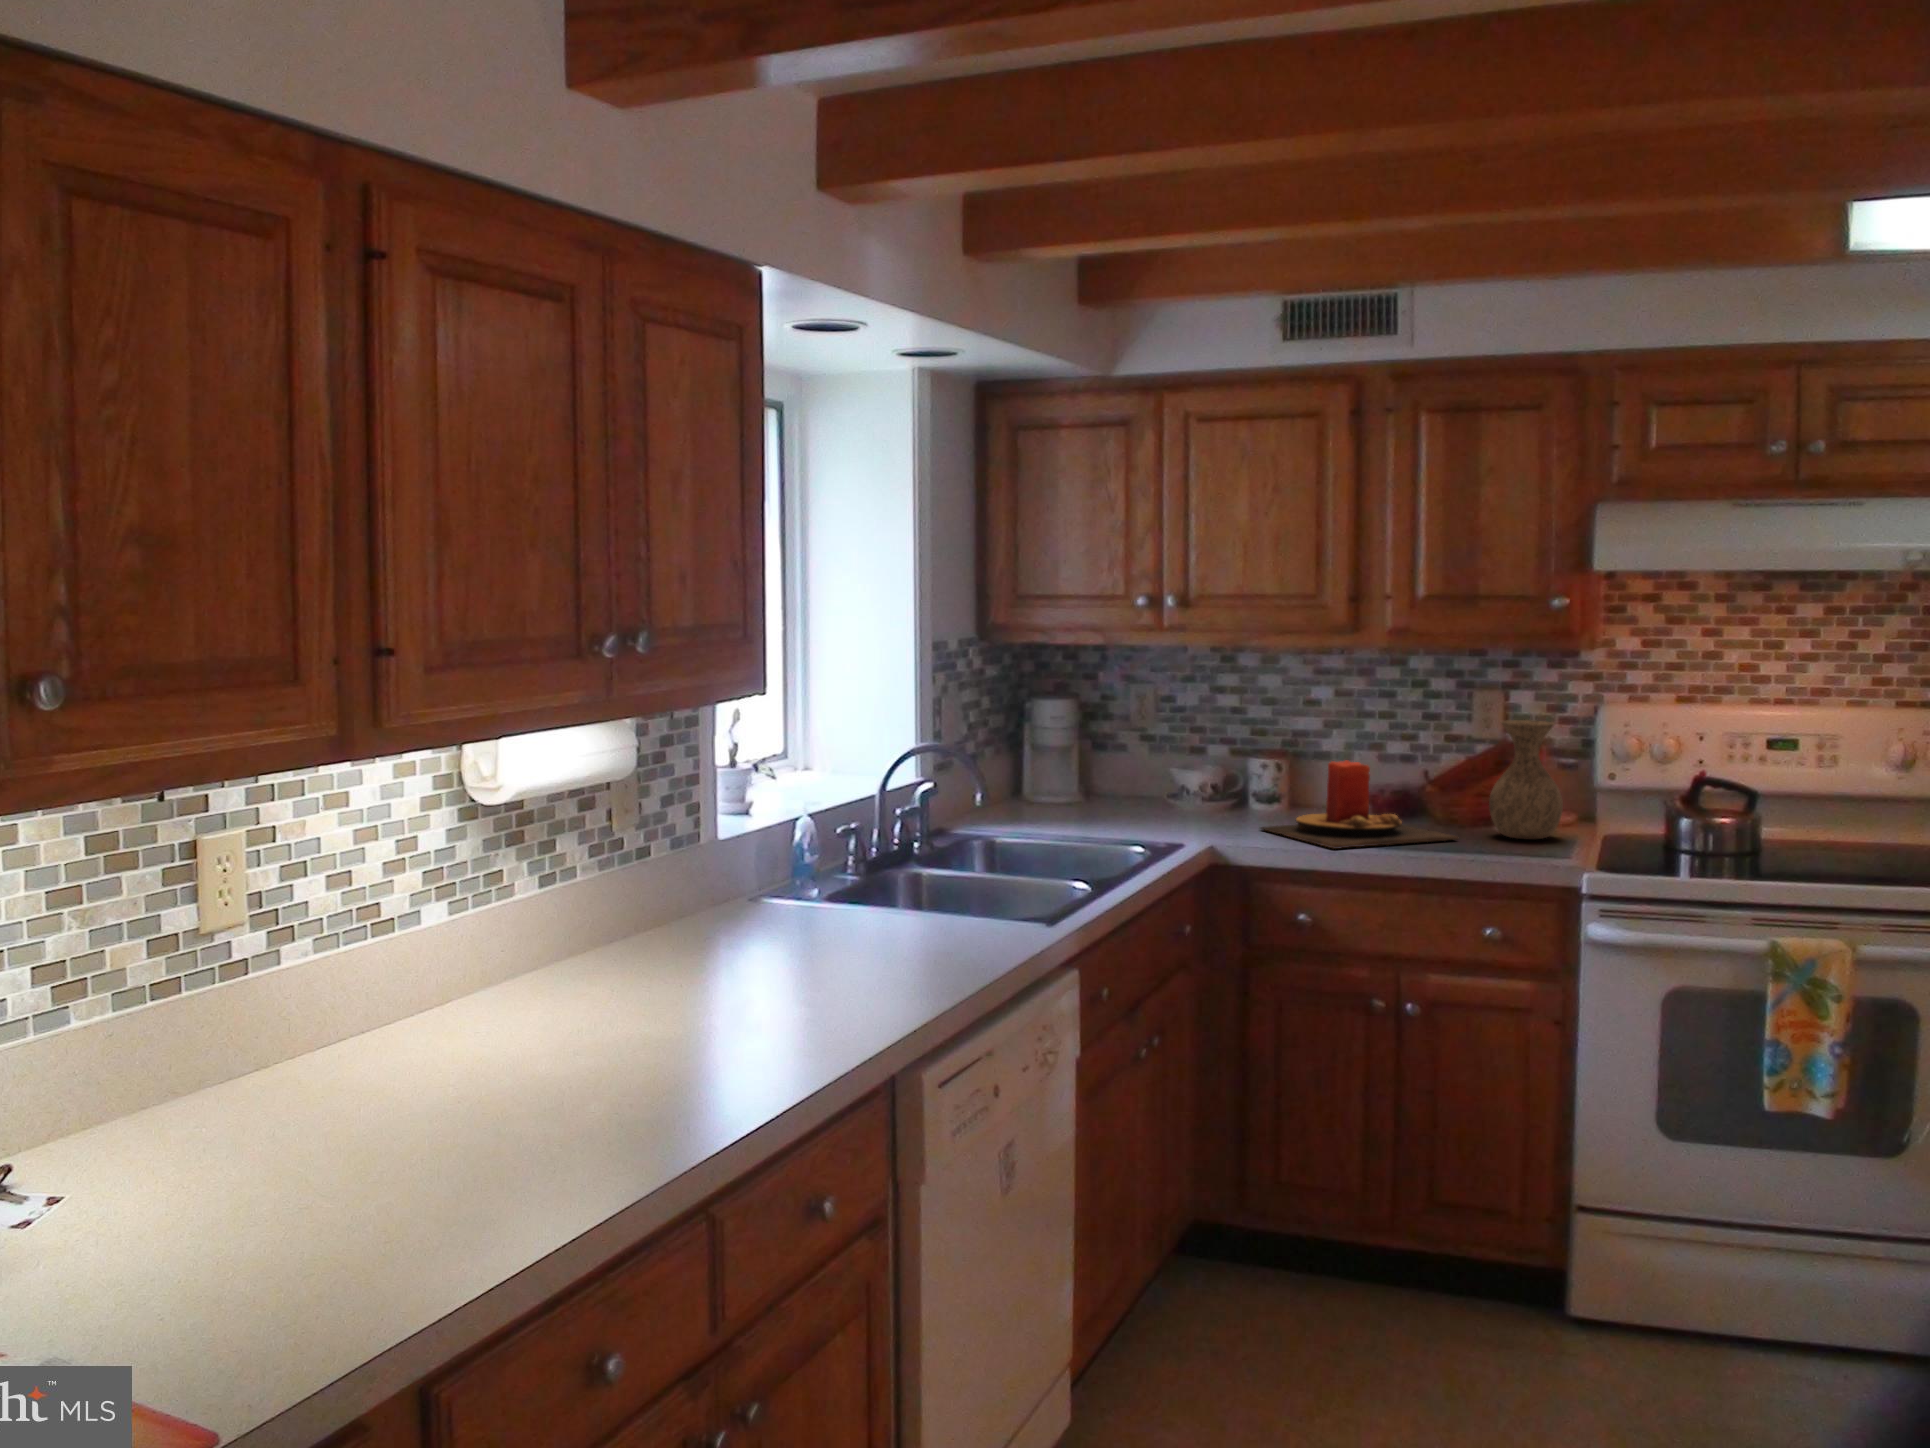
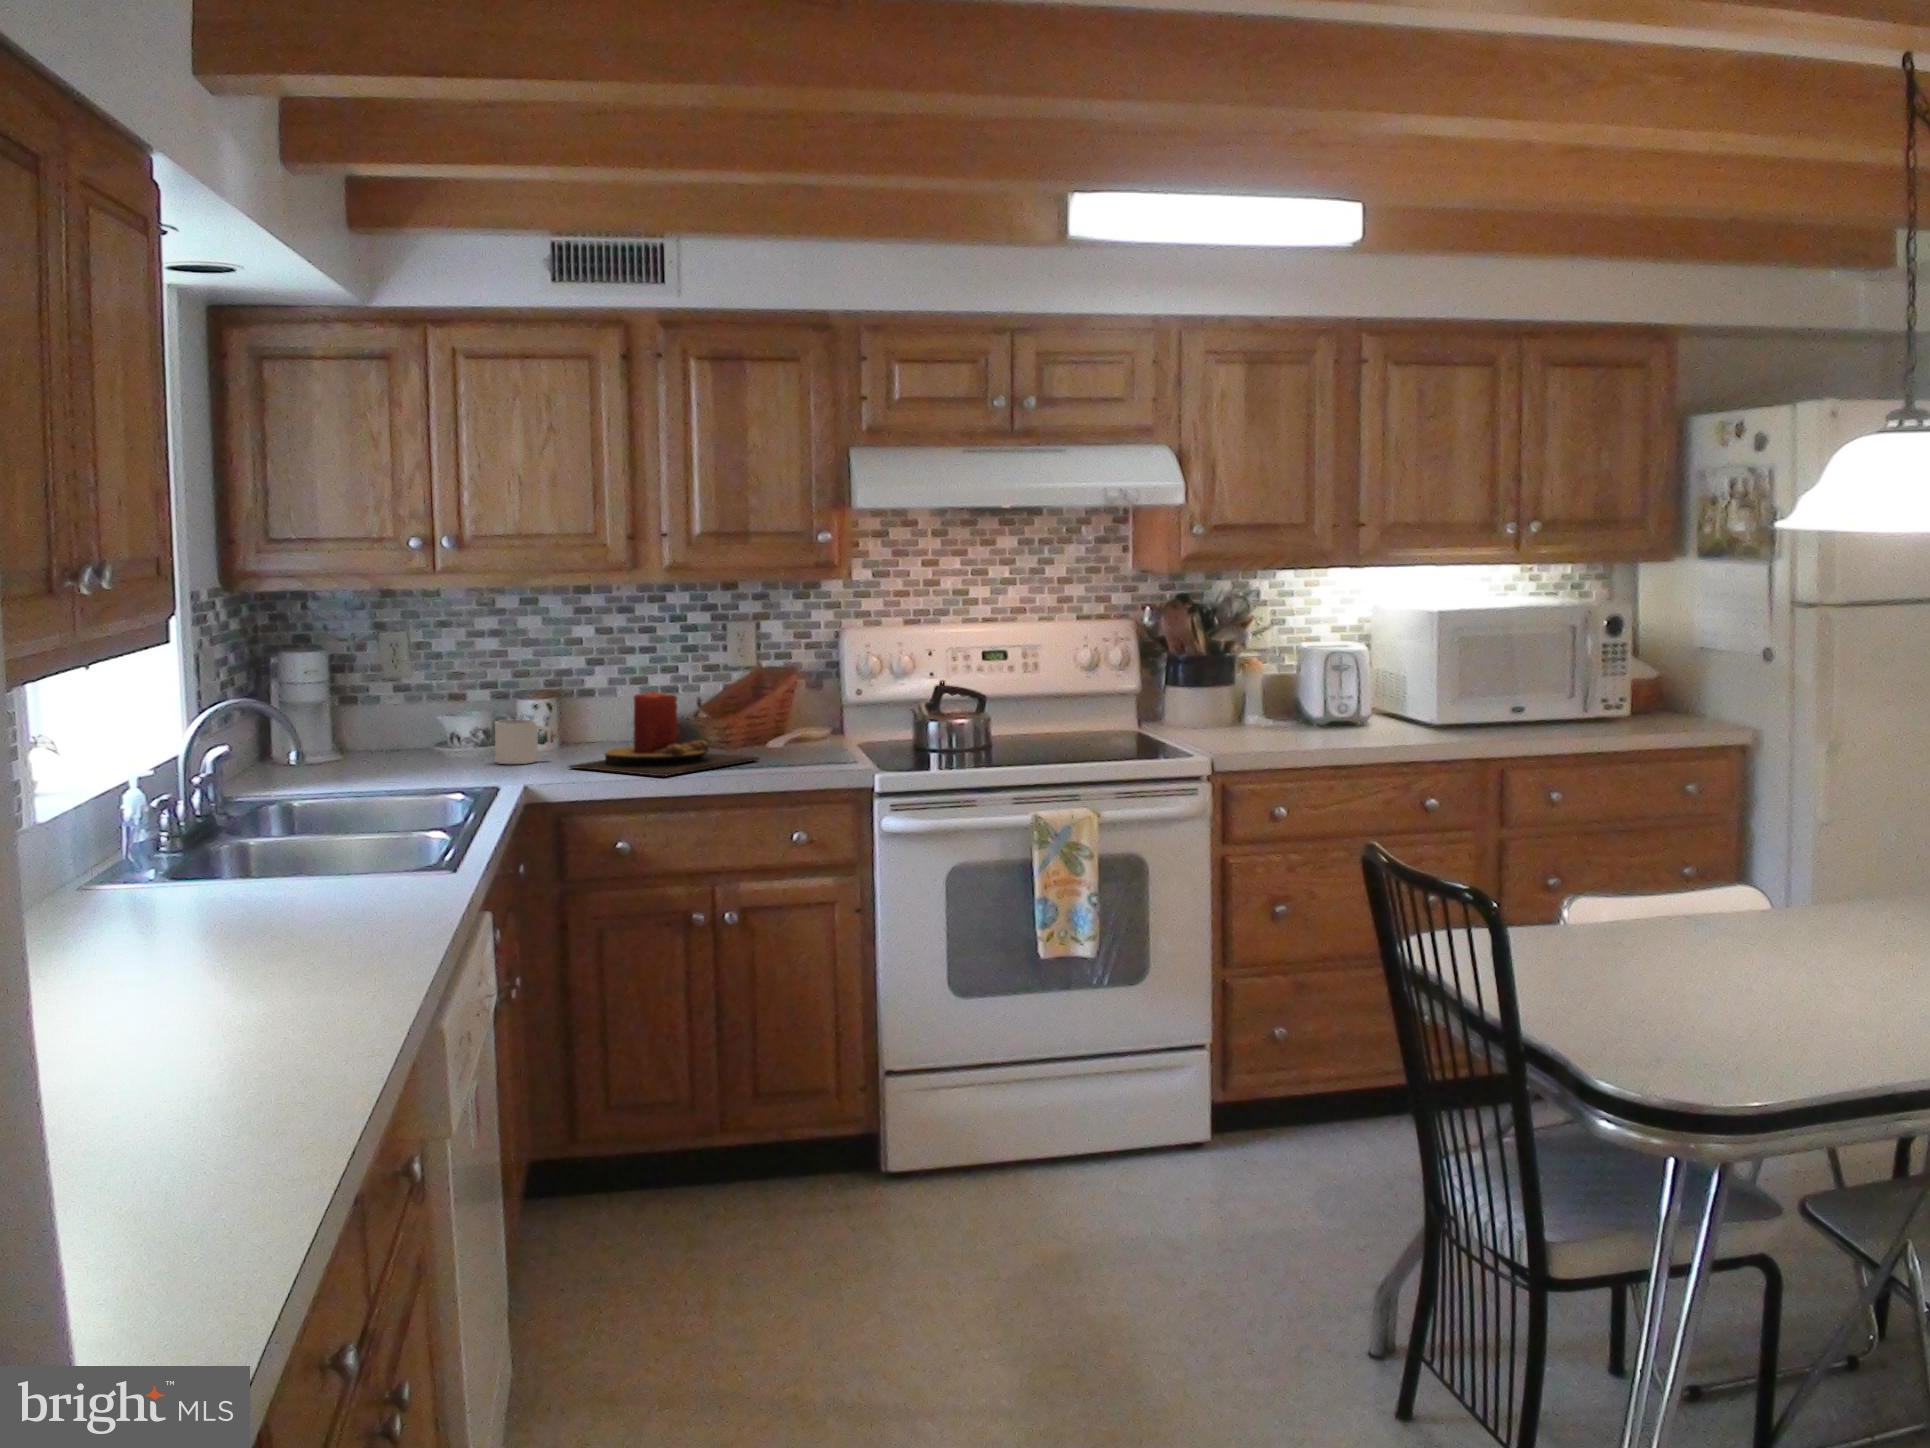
vase: present [1489,720,1563,840] -> none [778,645,842,755]
mug: none [1205,777,1258,821] -> present [495,719,551,764]

